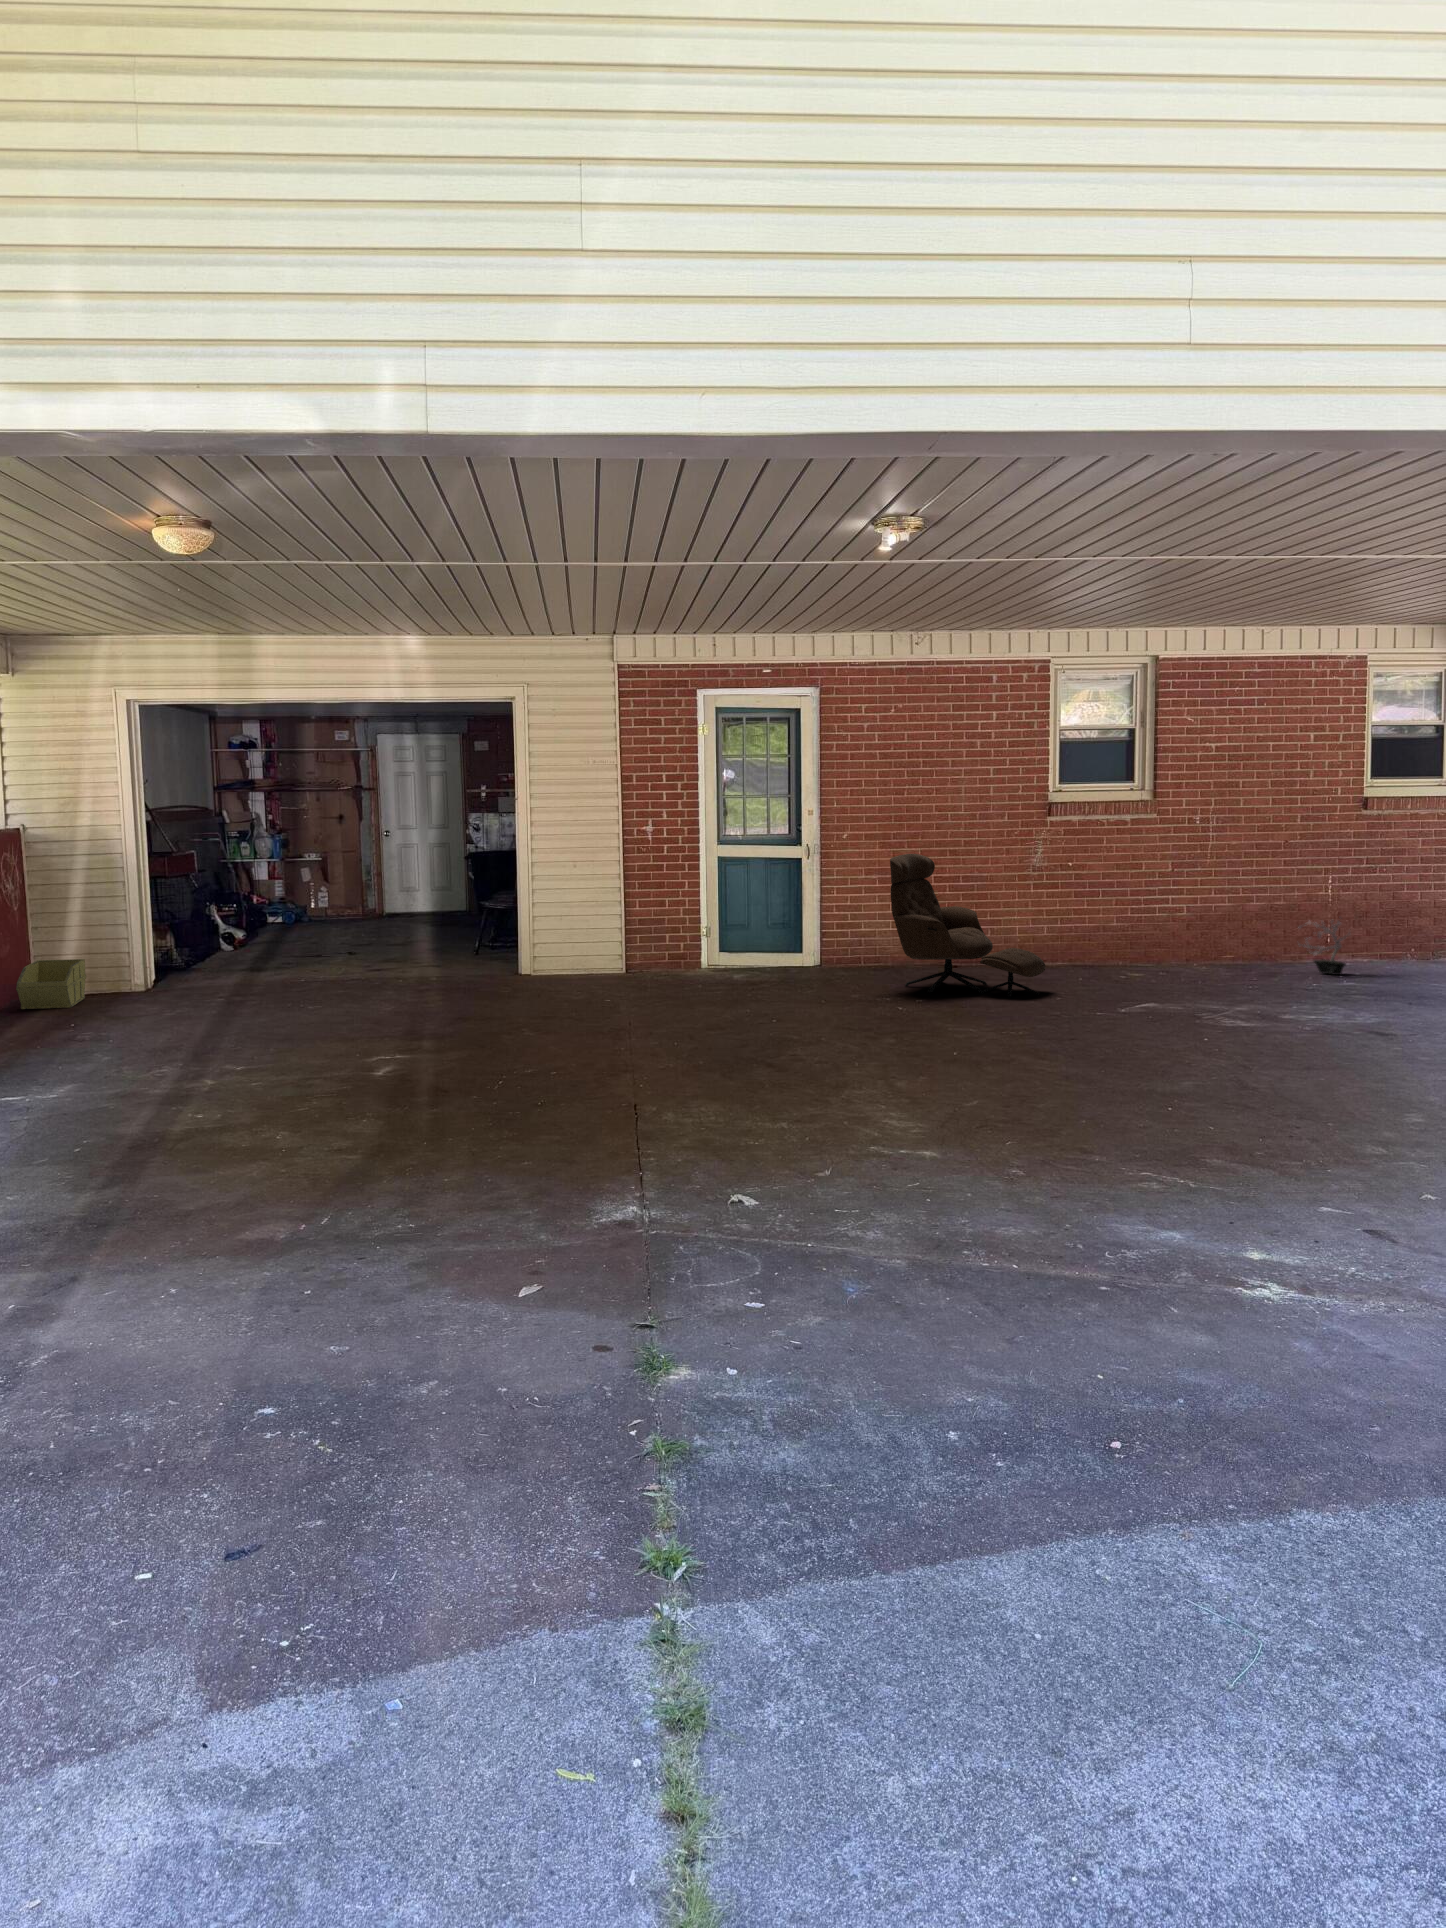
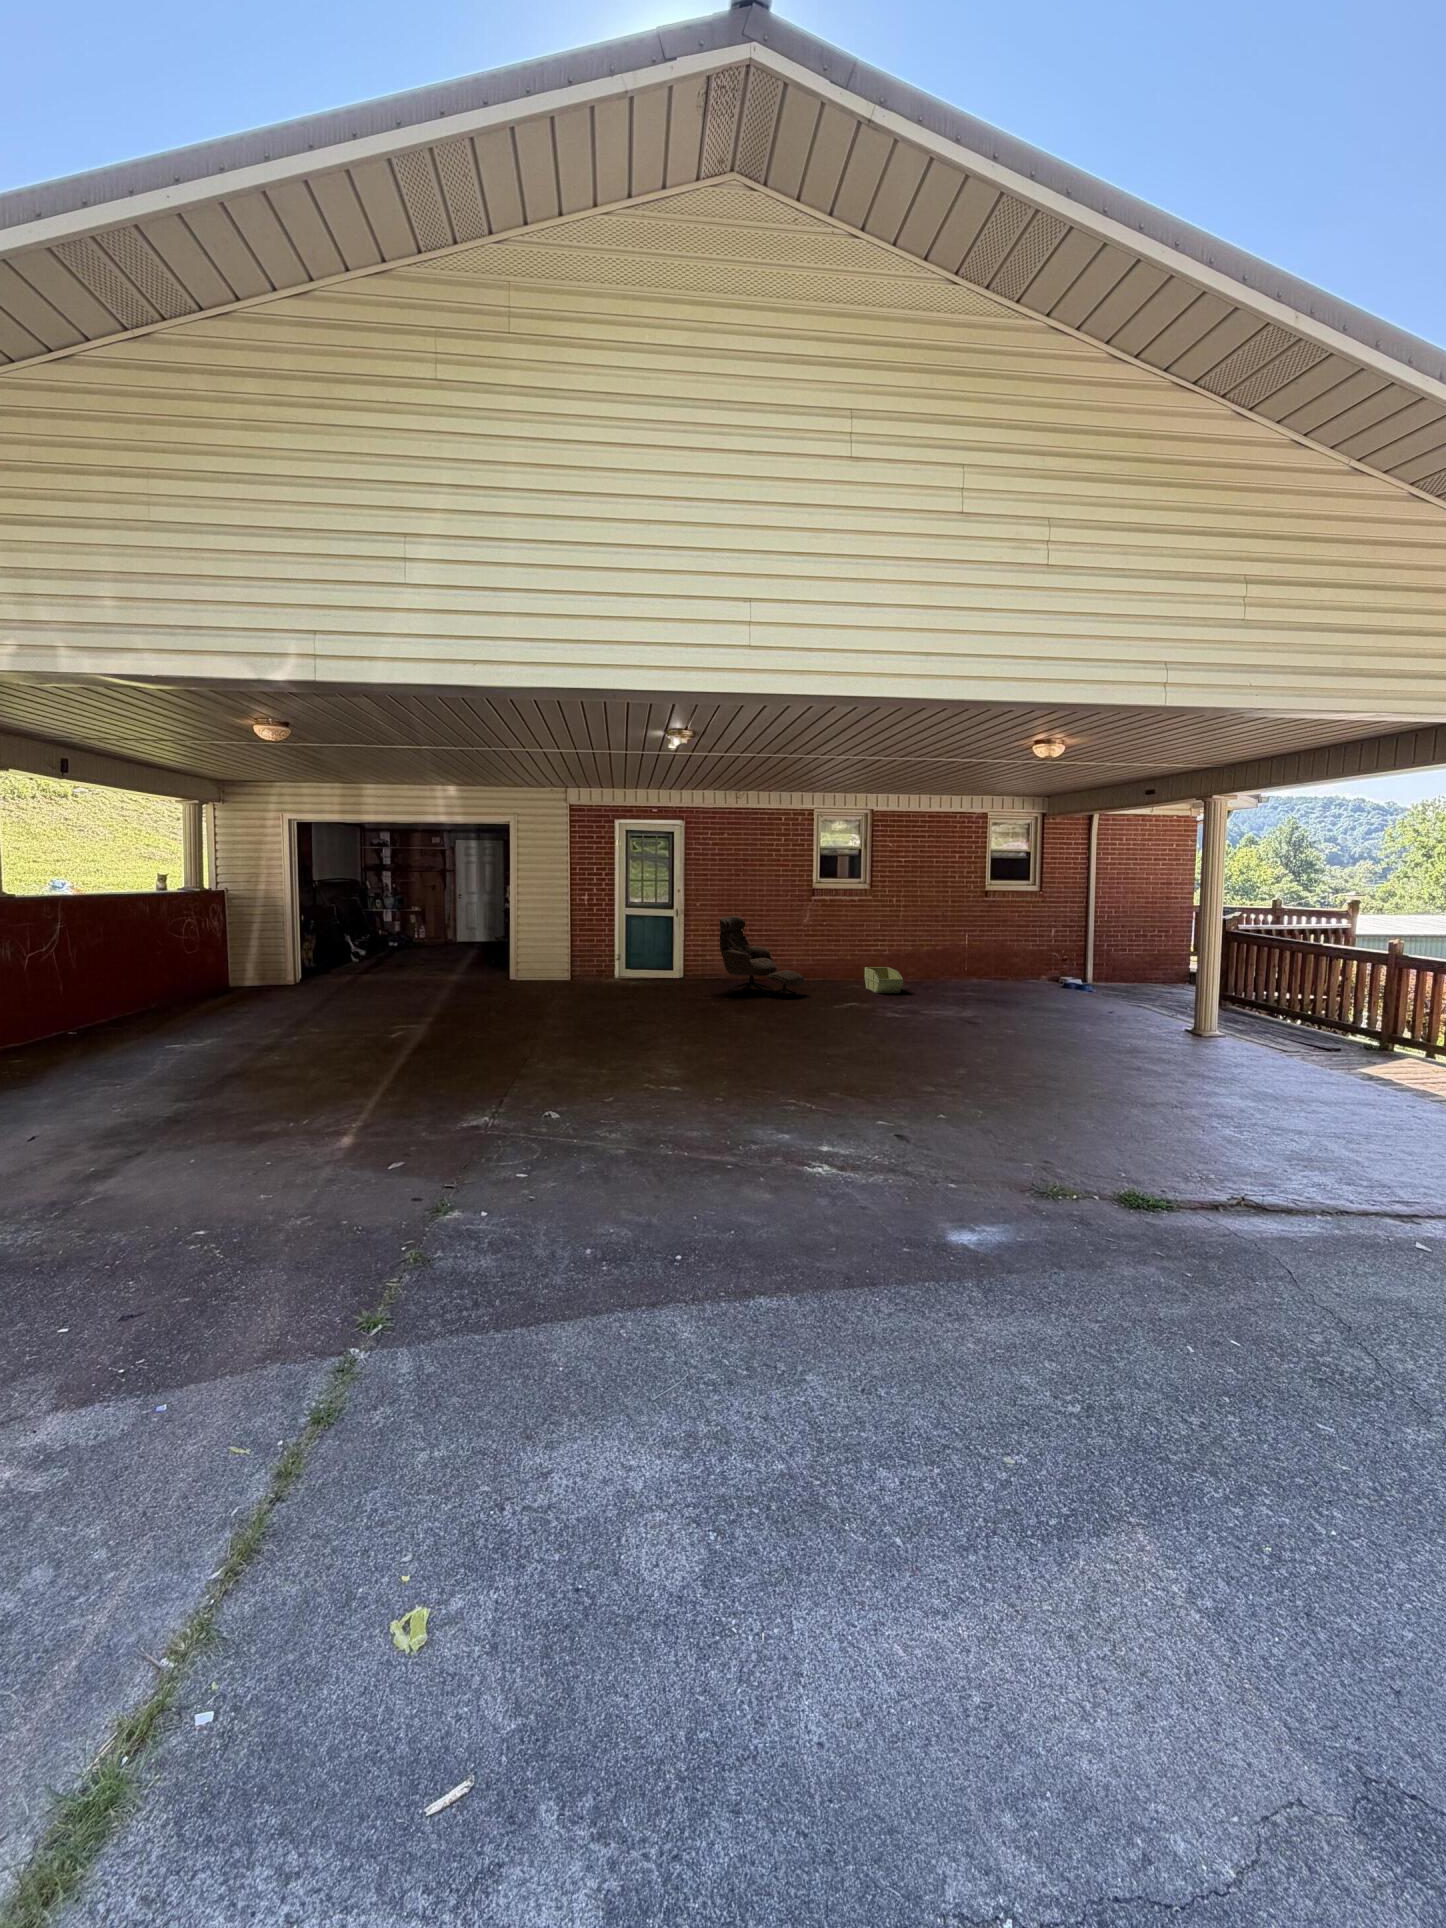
potted plant: present [1298,920,1350,975] -> none [949,955,980,989]
storage bin: present [16,959,86,1009] -> present [864,967,903,993]

